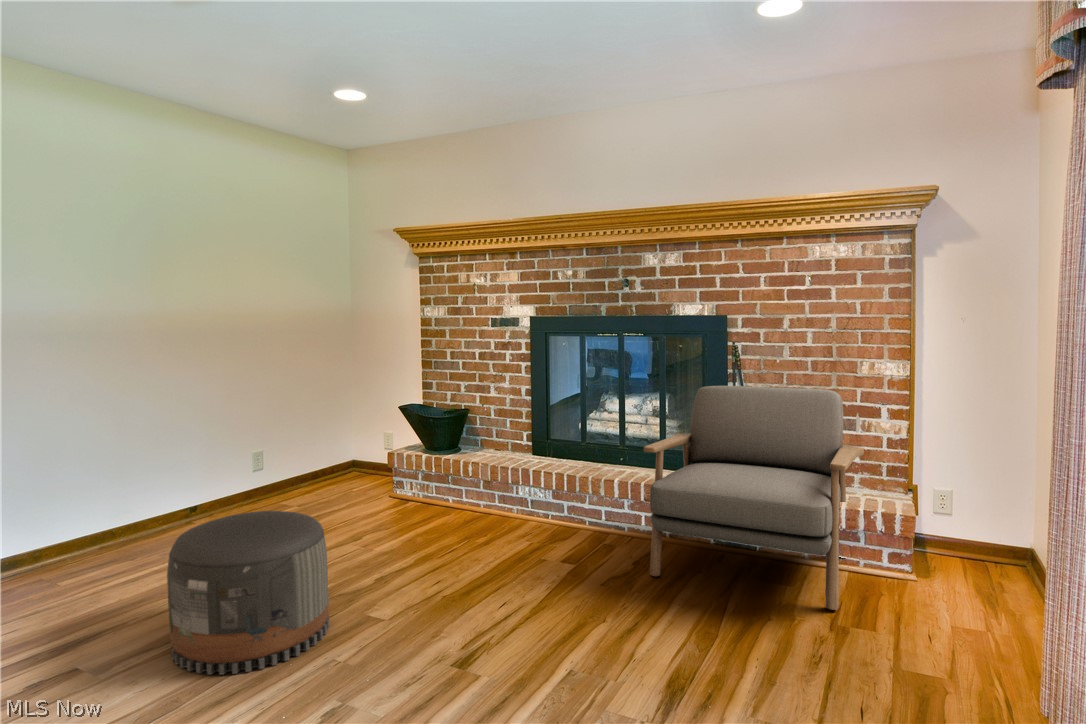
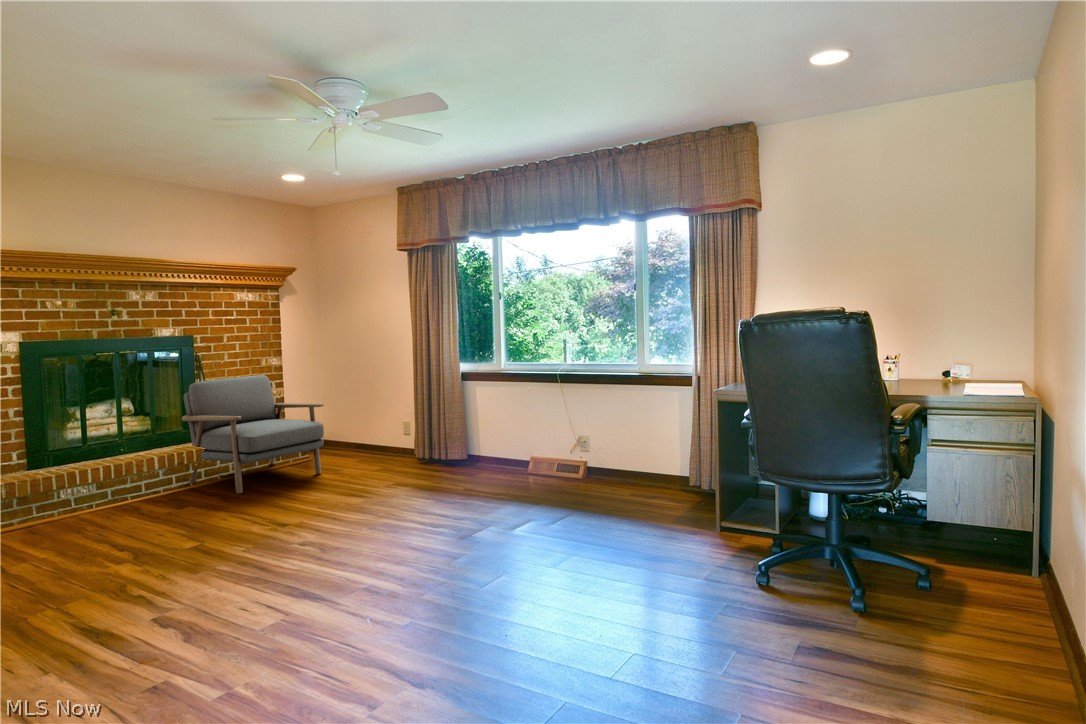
pouf: present [167,511,329,675] -> none [112,491,231,600]

